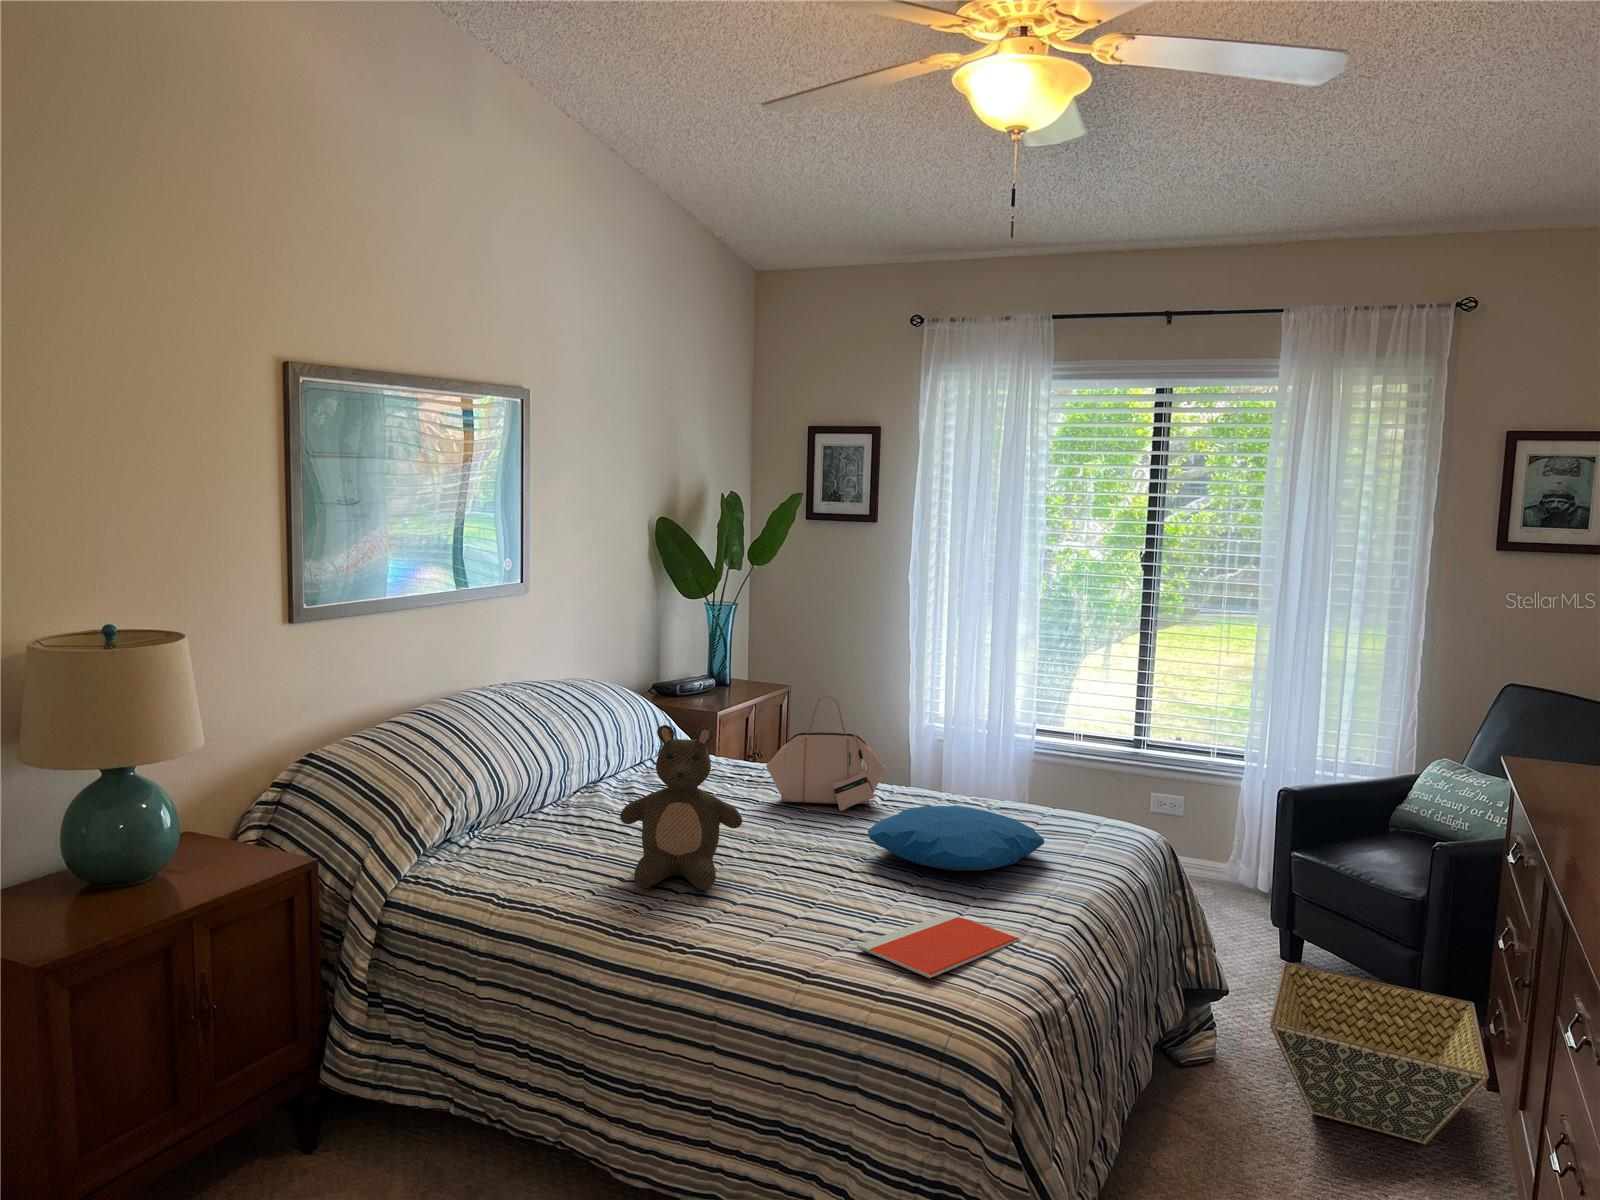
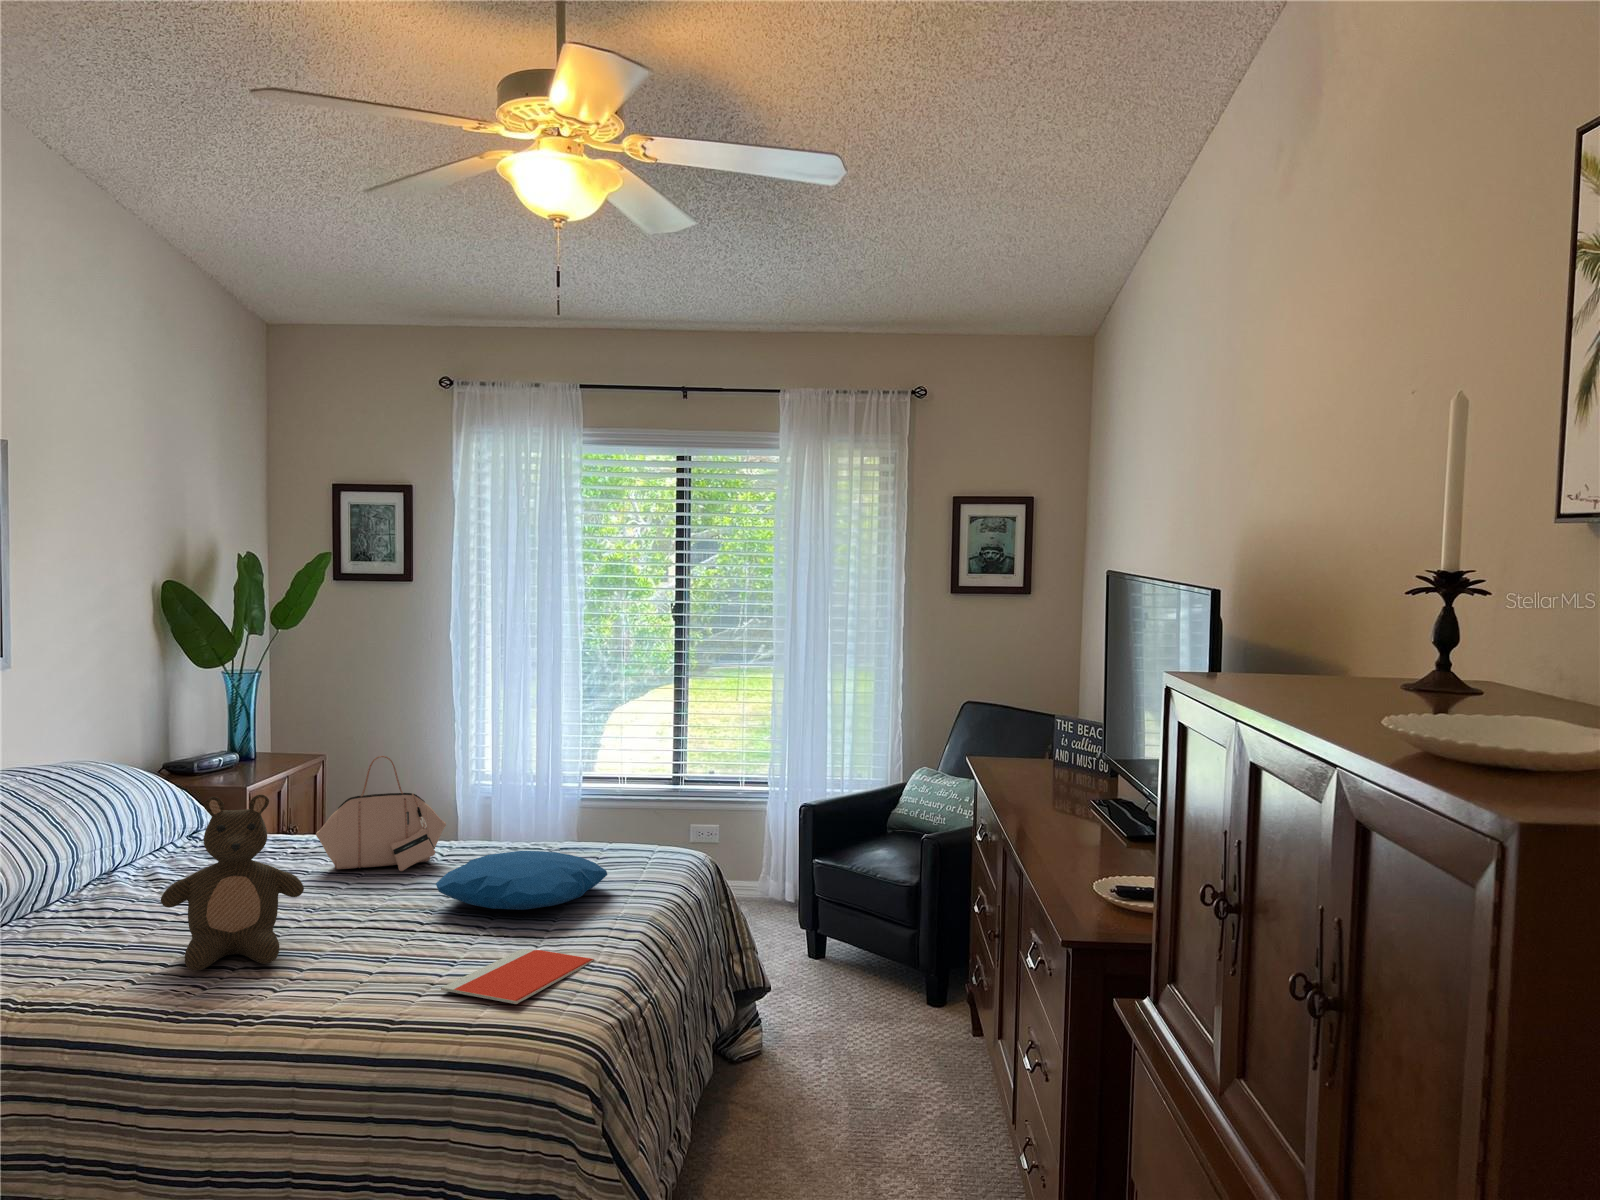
basket: present [1270,962,1489,1145] -> none [805,956,967,1085]

